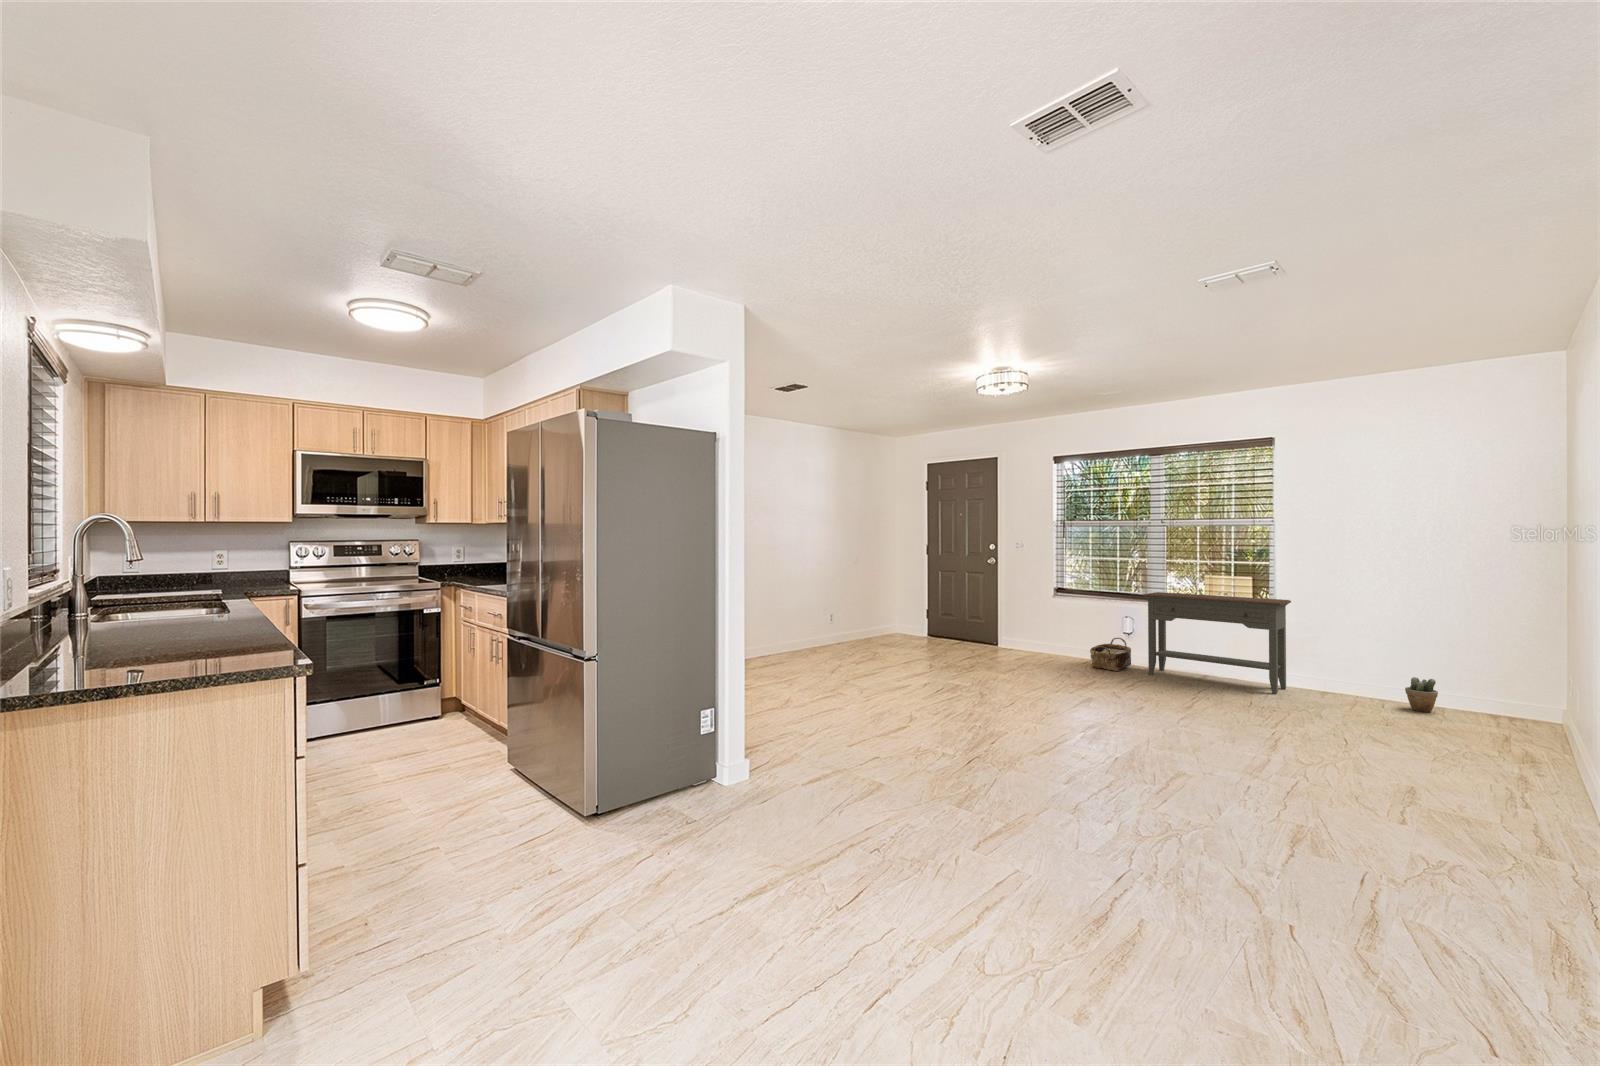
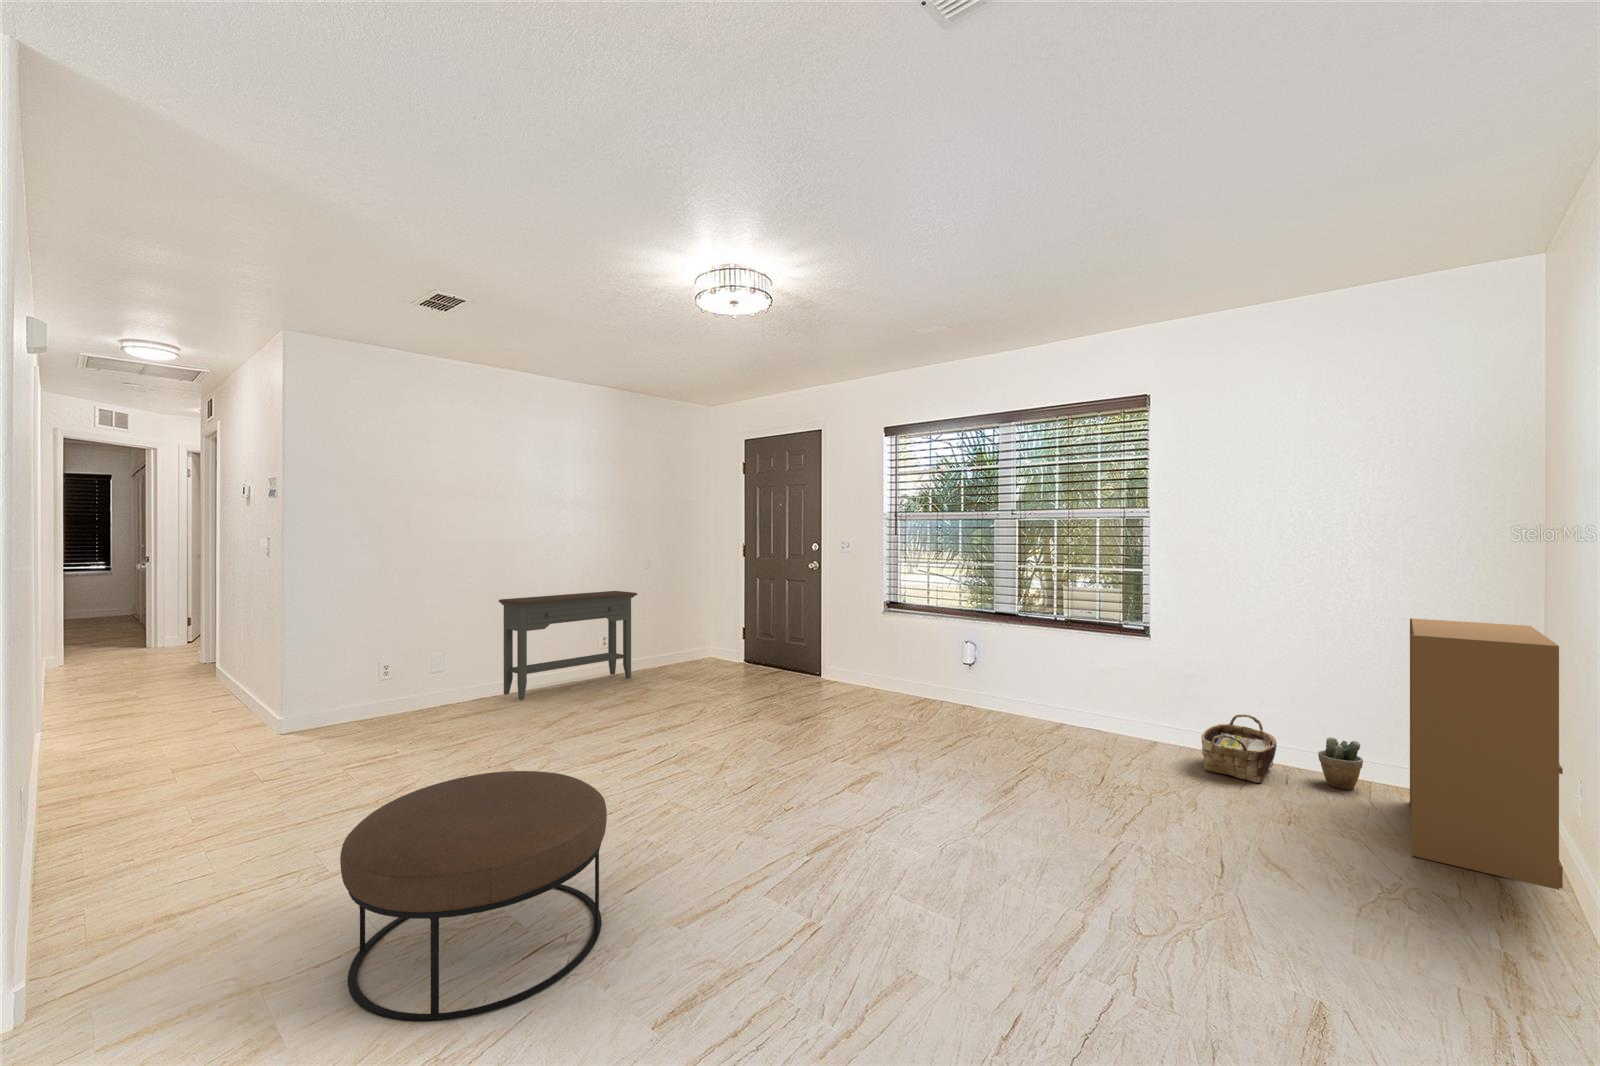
console table: present [1142,592,1291,694] -> present [499,591,637,700]
bookshelf: none [1466,594,1563,756] -> present [1410,618,1563,890]
woven basket: present [1090,638,1131,671] -> present [1201,714,1277,783]
ottoman: none [861,676,988,782] -> present [340,771,607,1022]

